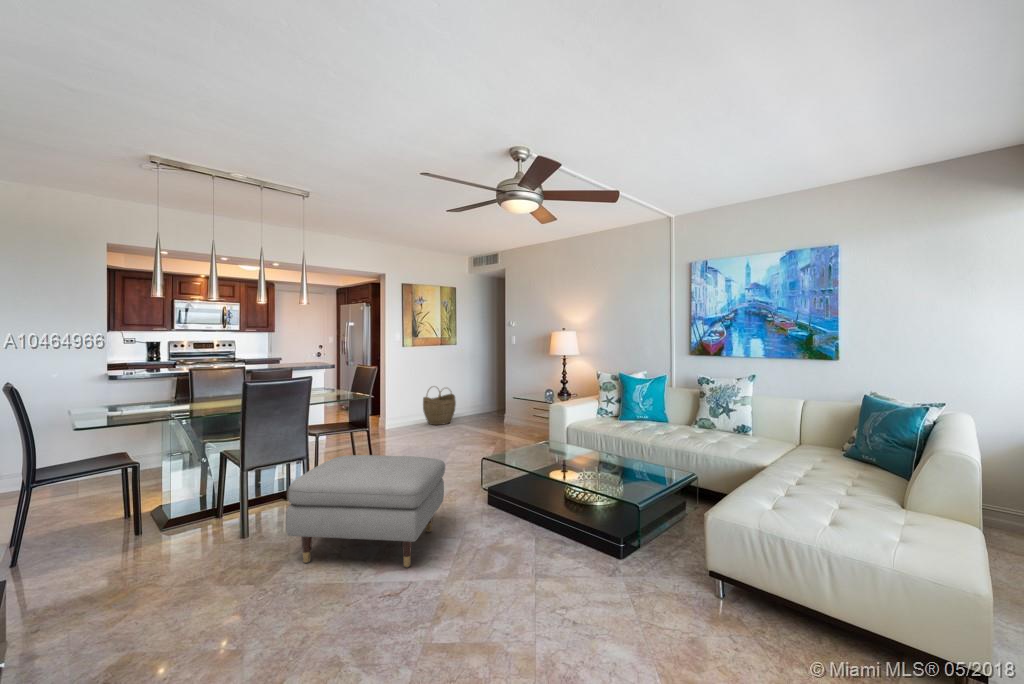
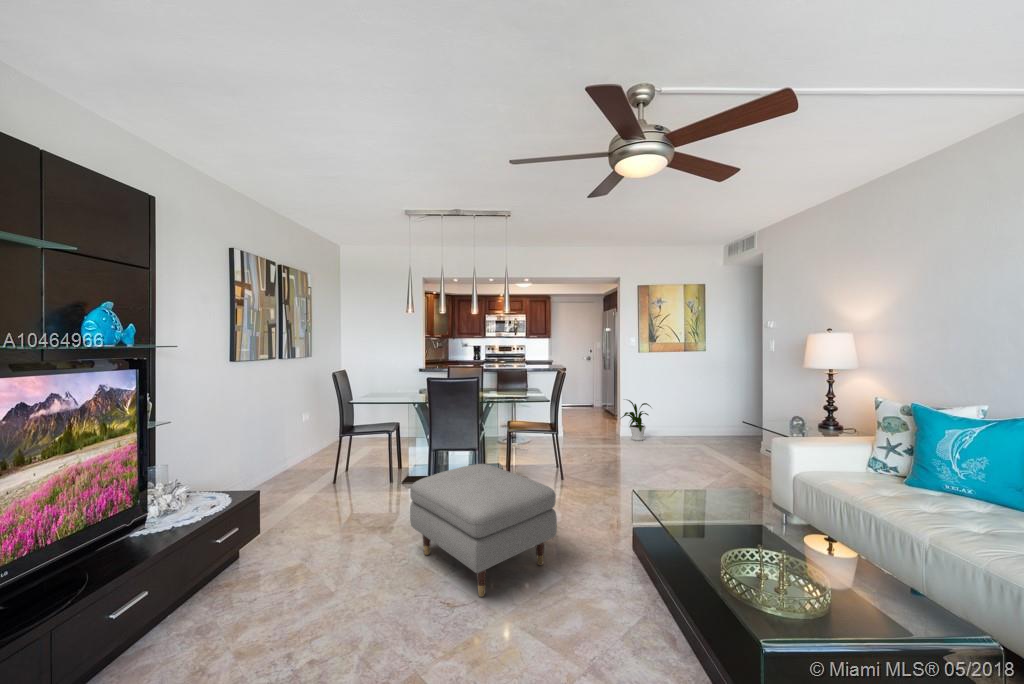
woven basket: present [423,389,456,425] -> none [664,395,703,440]
house plant: none [384,392,418,431] -> present [621,400,651,441]

